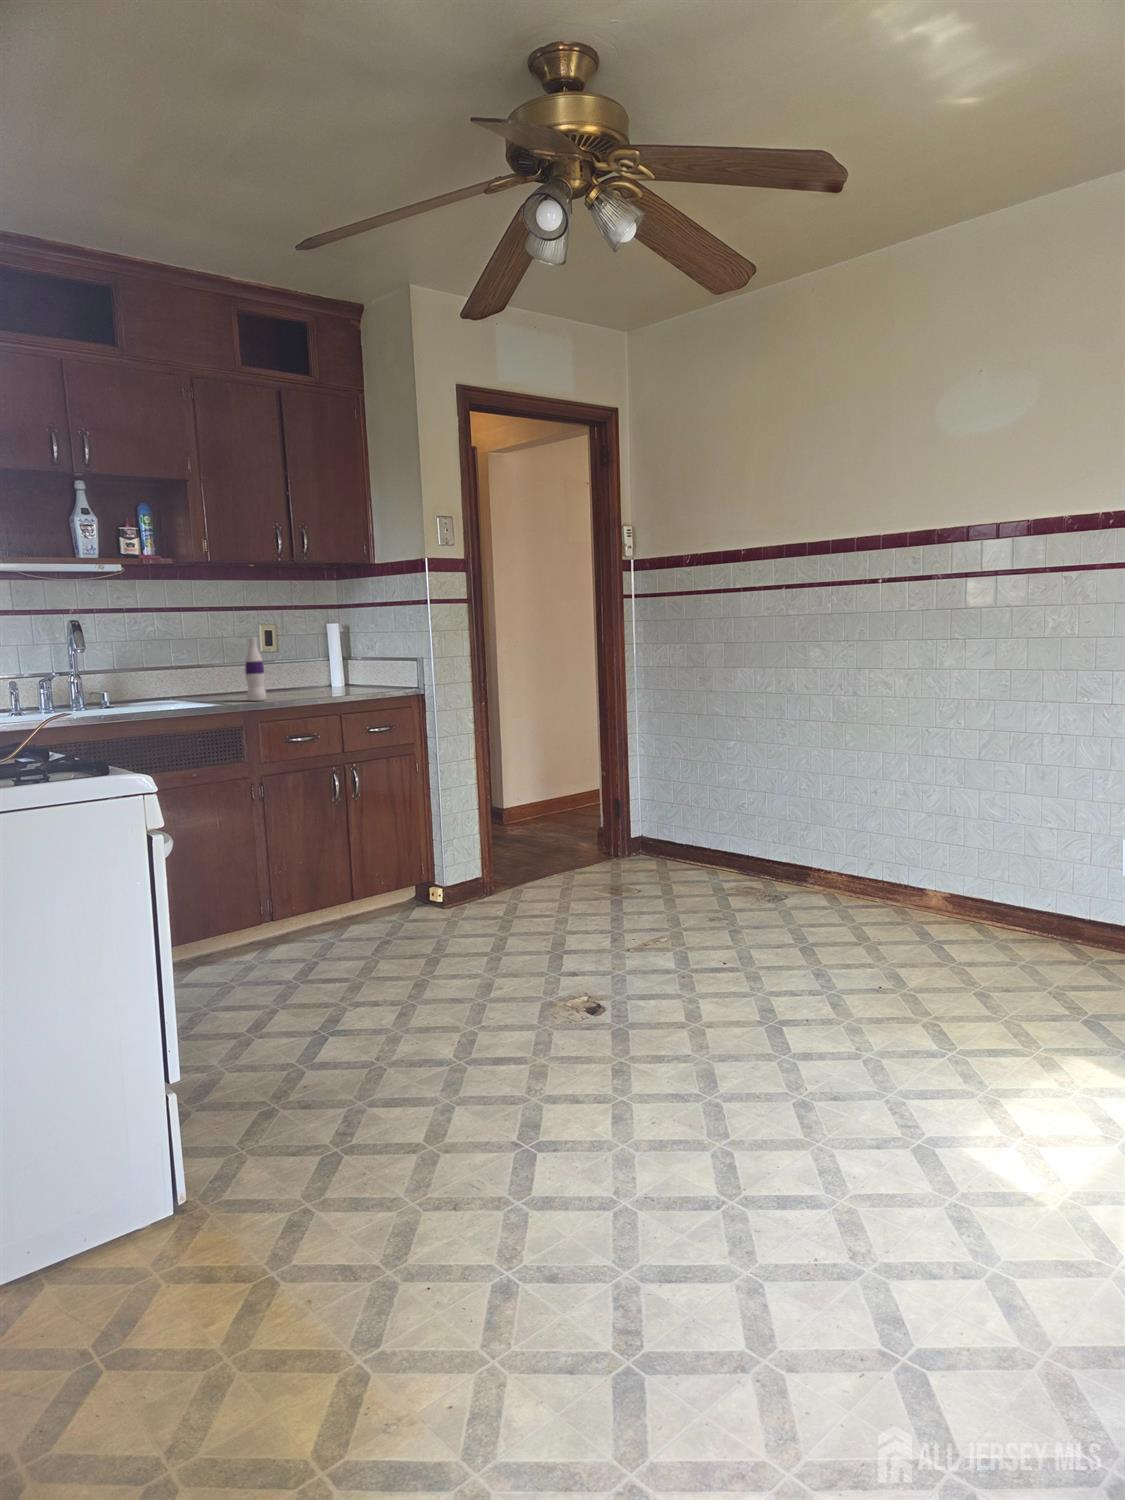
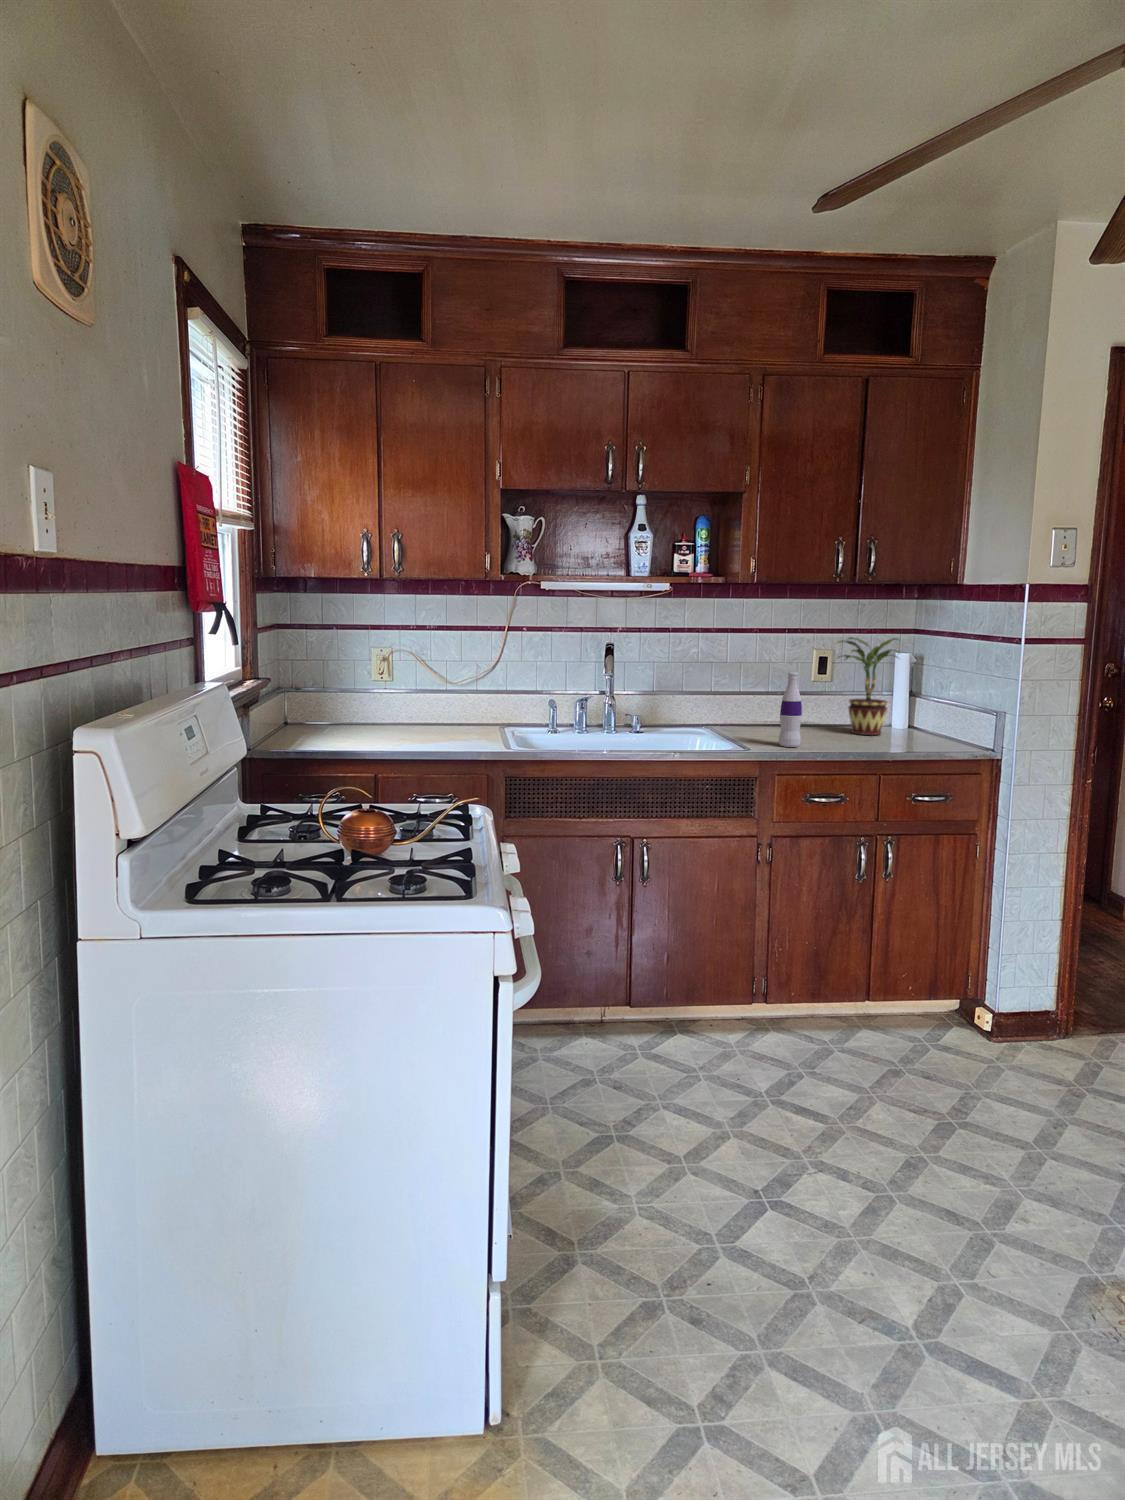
potted plant: none [277,609,333,691] -> present [838,637,900,735]

